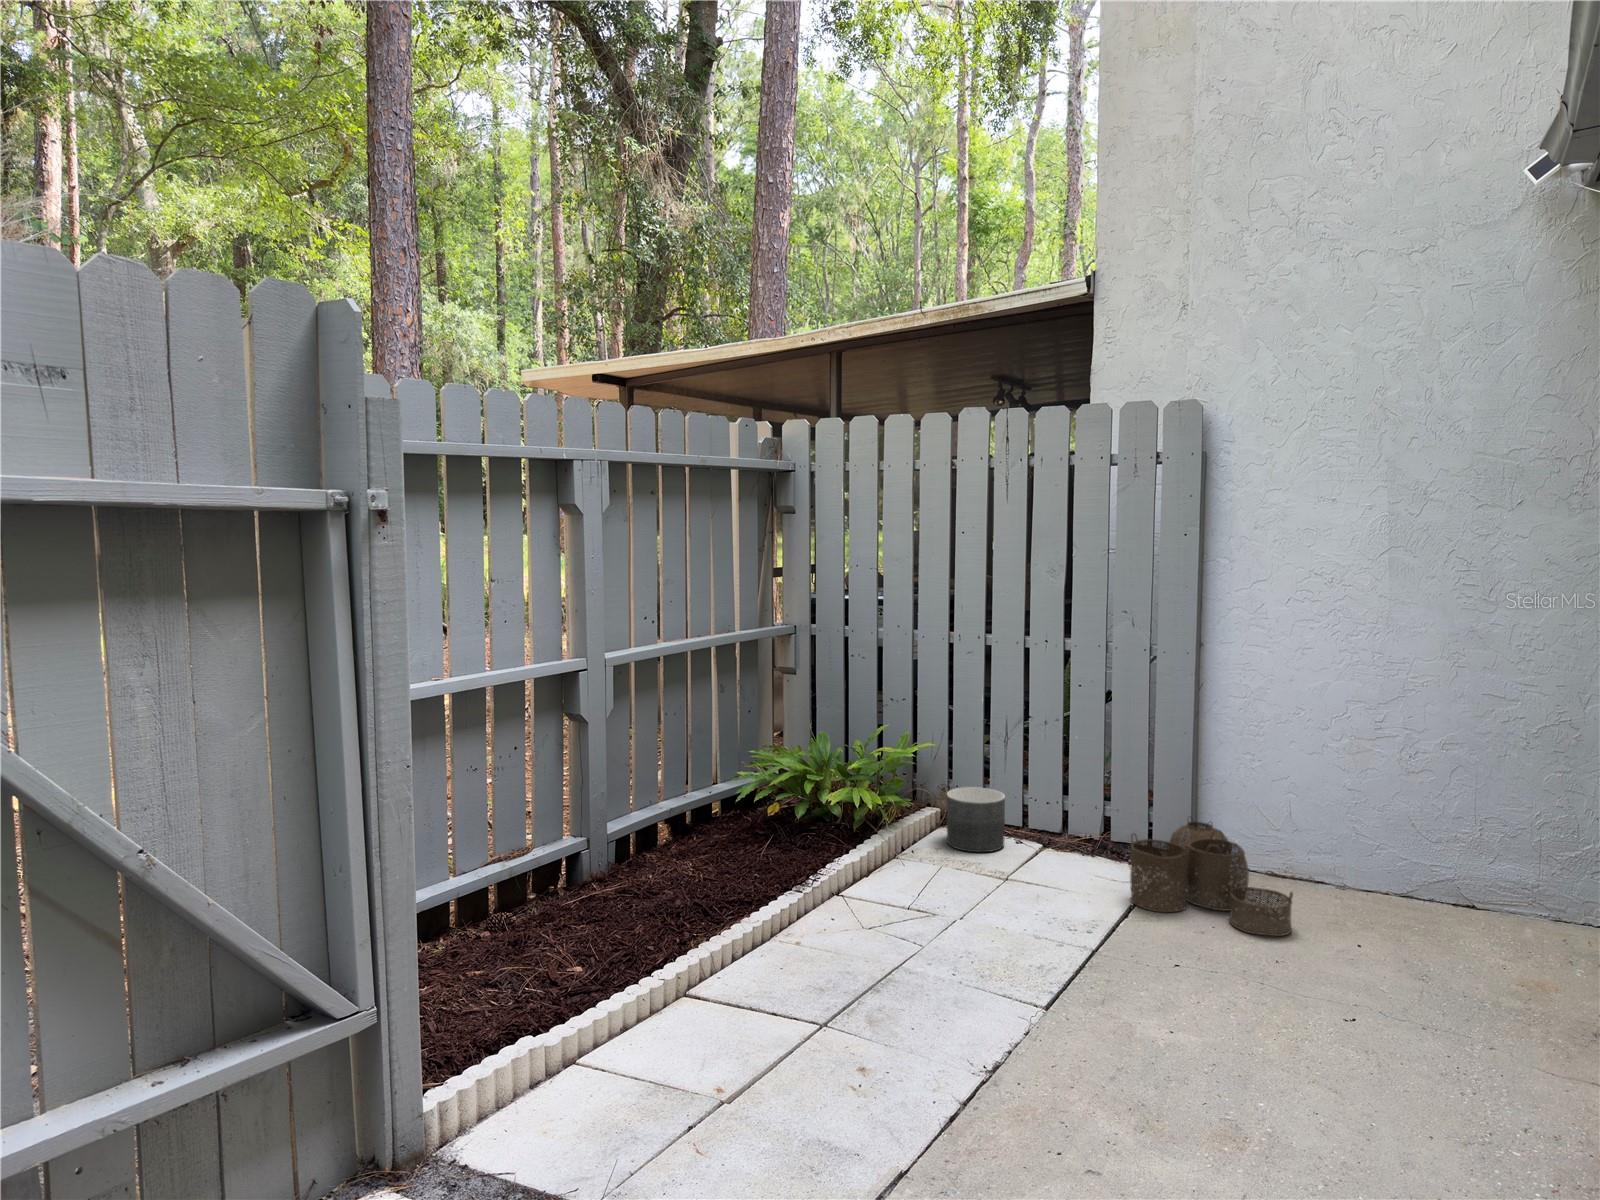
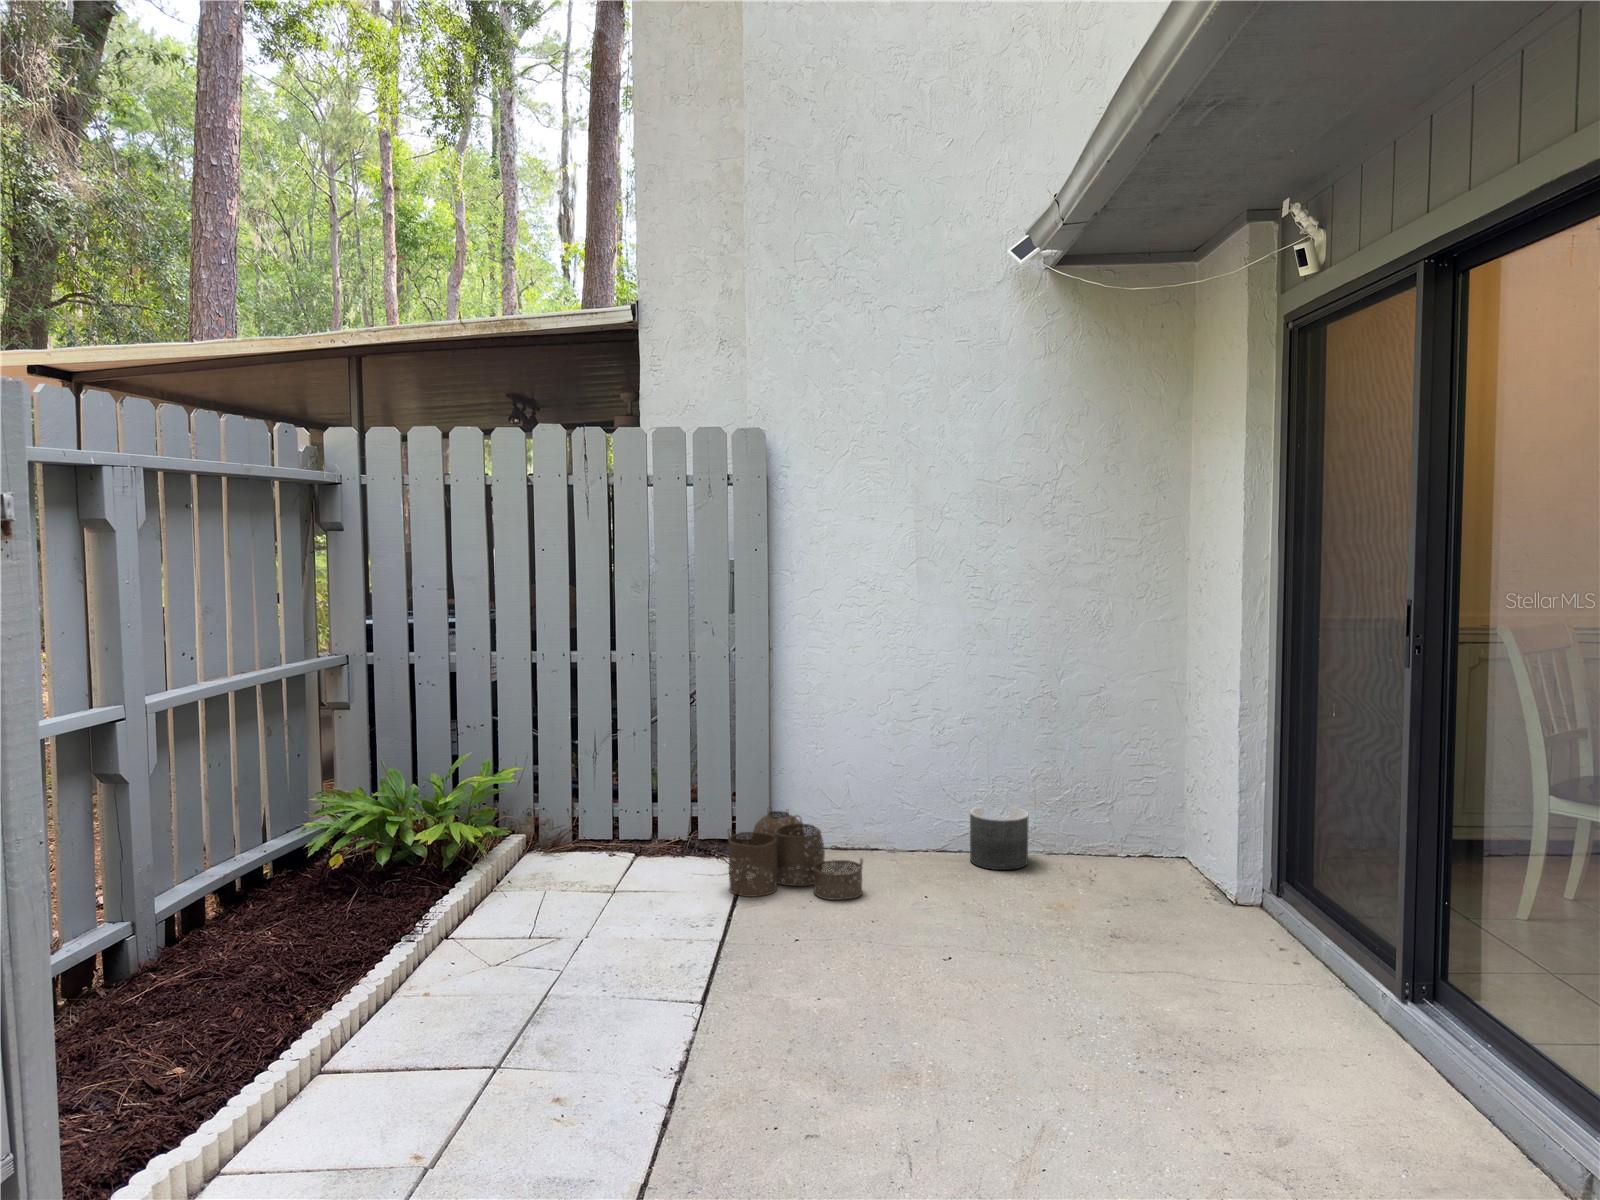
planter: present [947,787,1005,852] -> present [970,806,1029,870]

